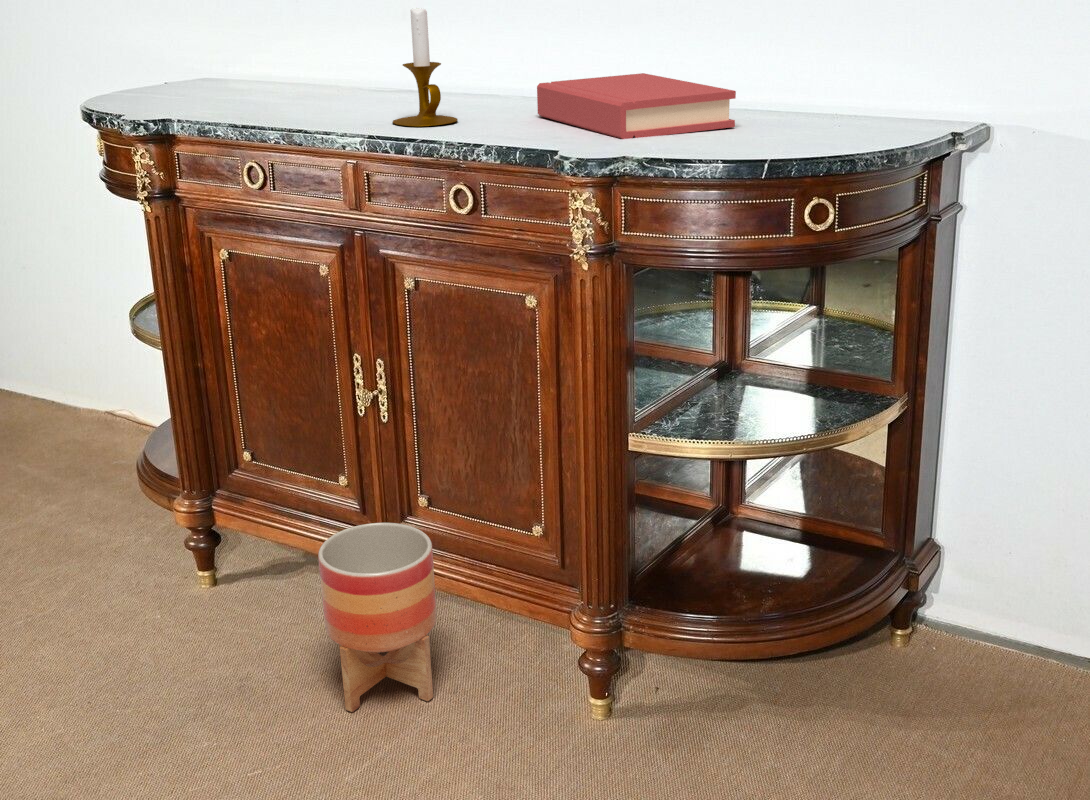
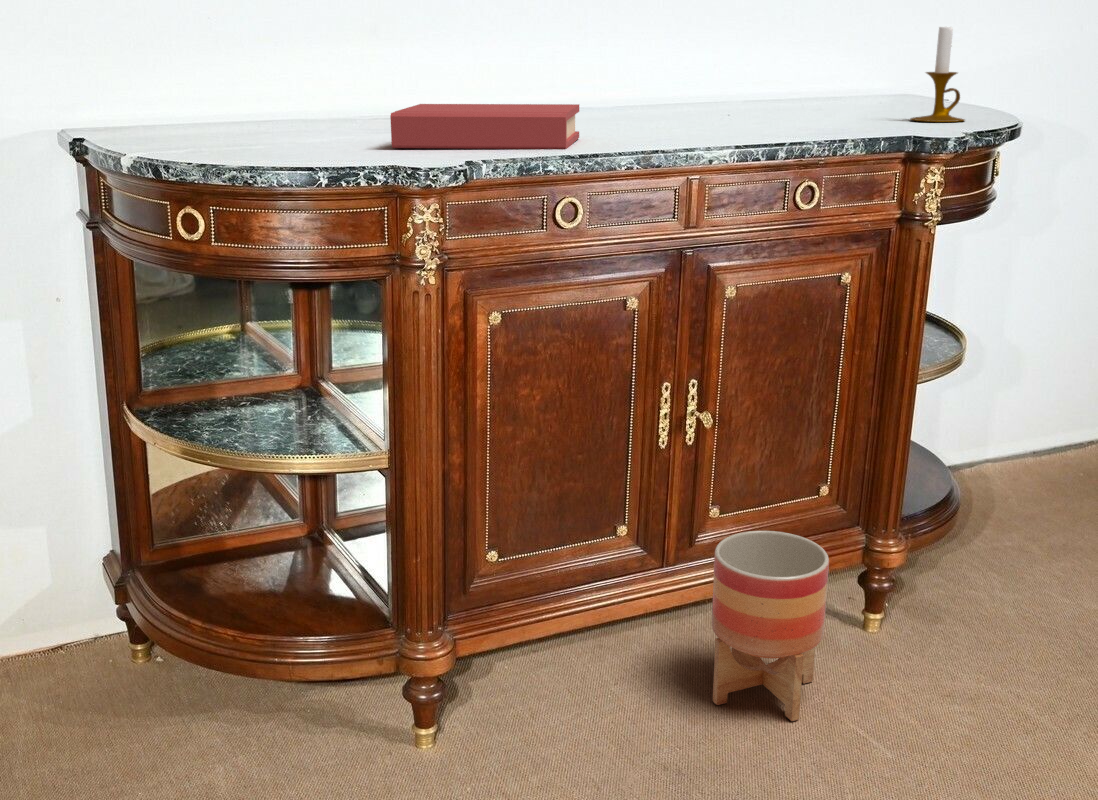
candlestick: present [393,8,458,126] -> present [910,27,964,122]
hardback book: present [537,73,736,139] -> present [390,104,579,149]

